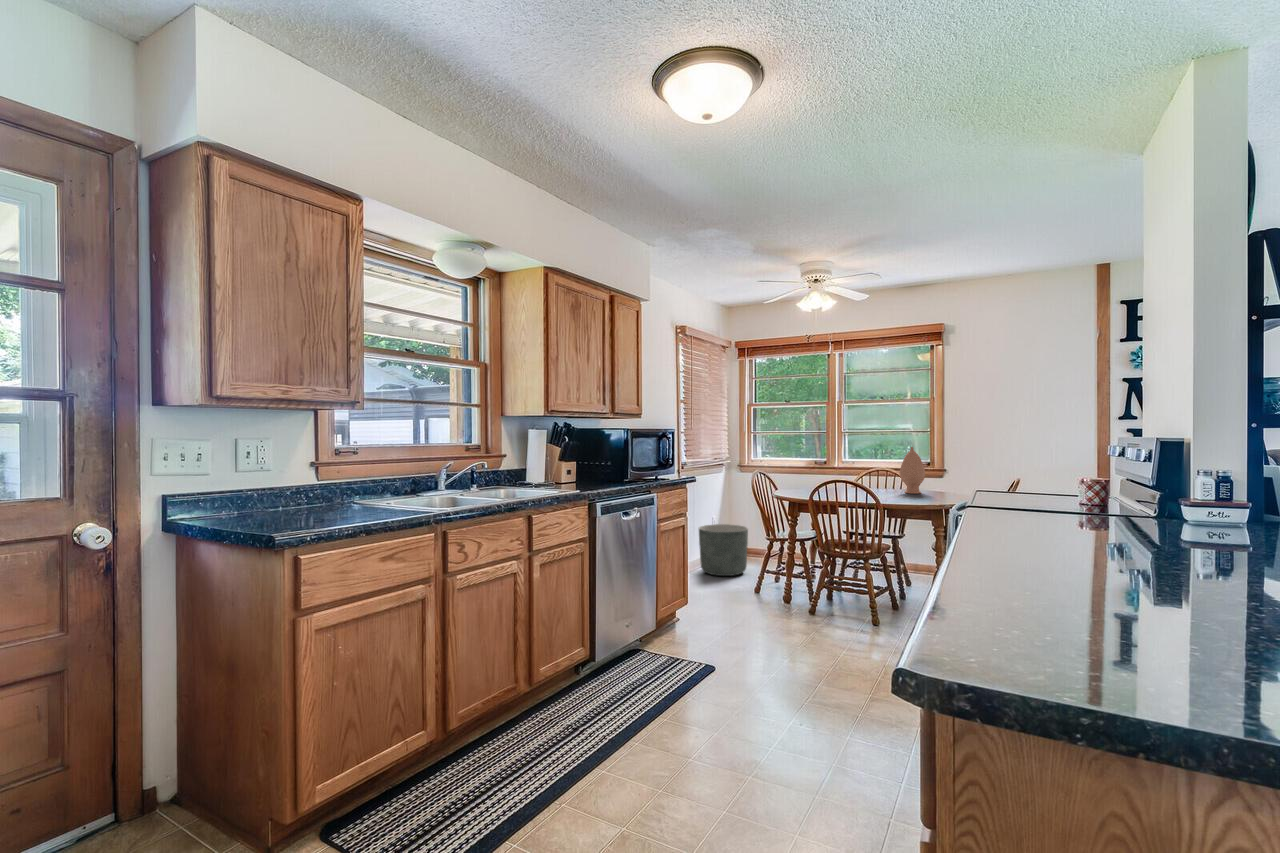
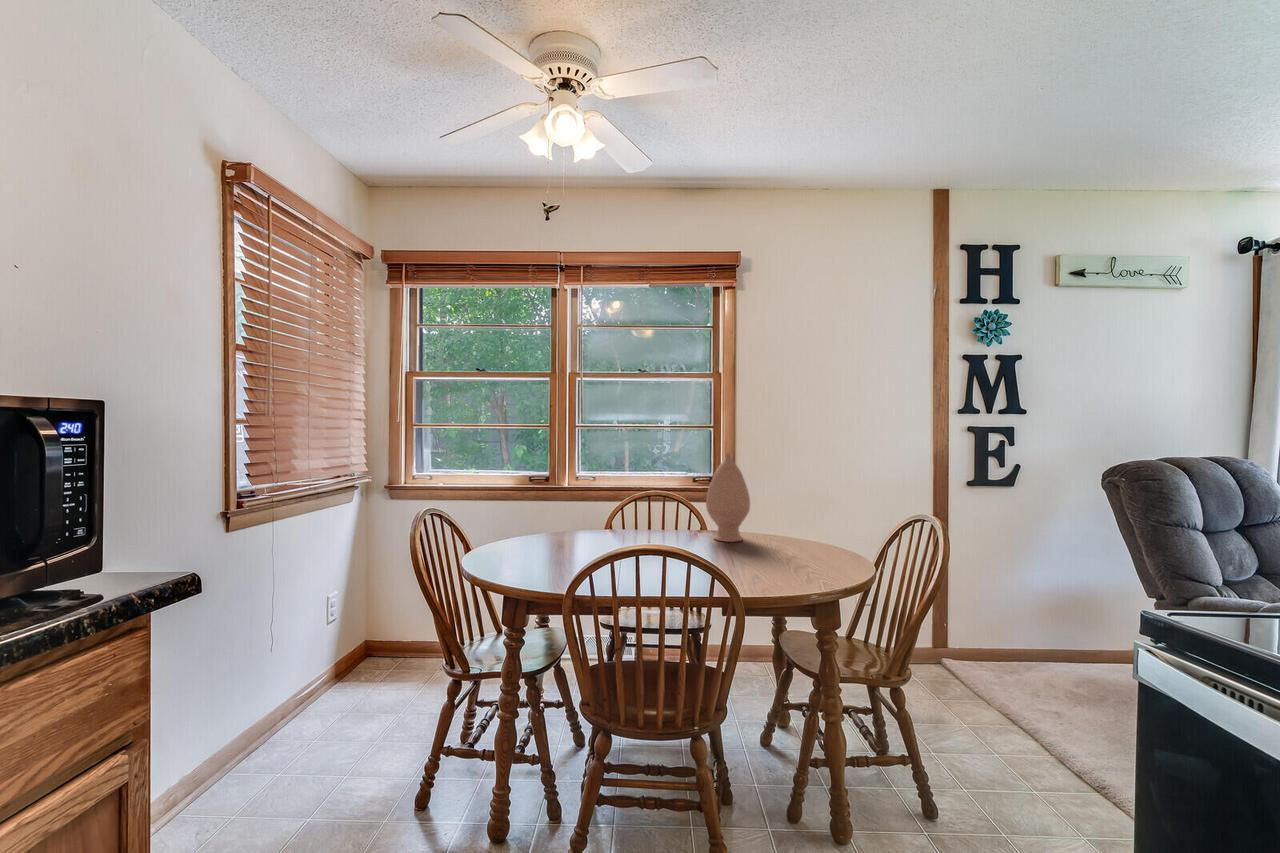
planter: present [699,524,748,576] -> none [282,613,401,746]

